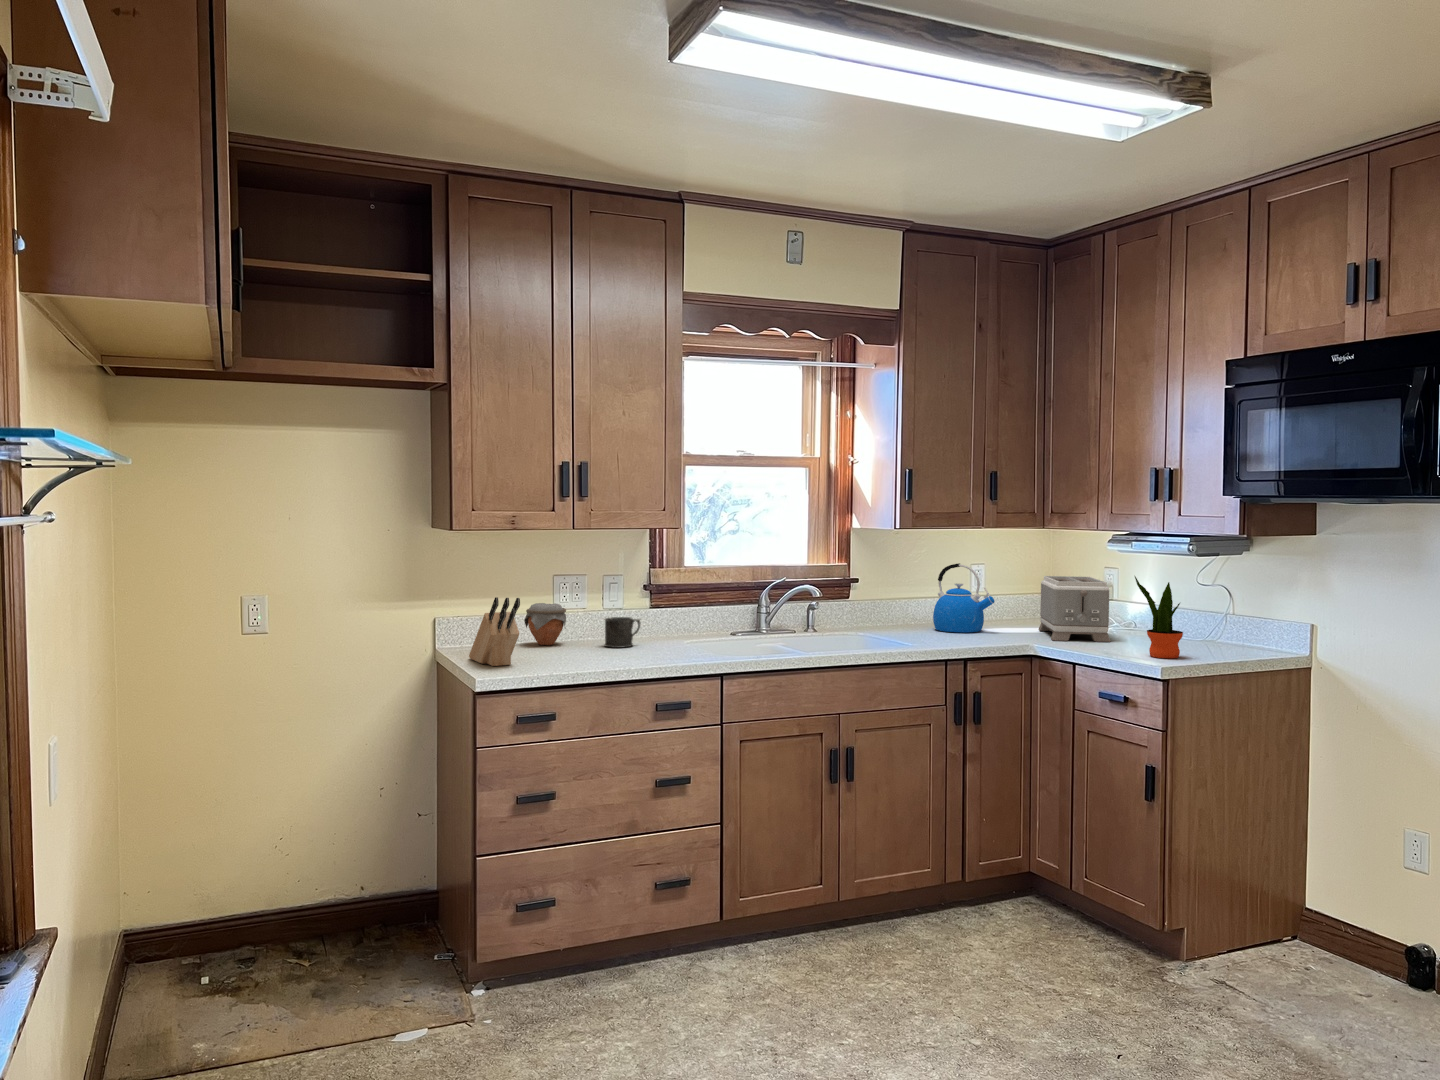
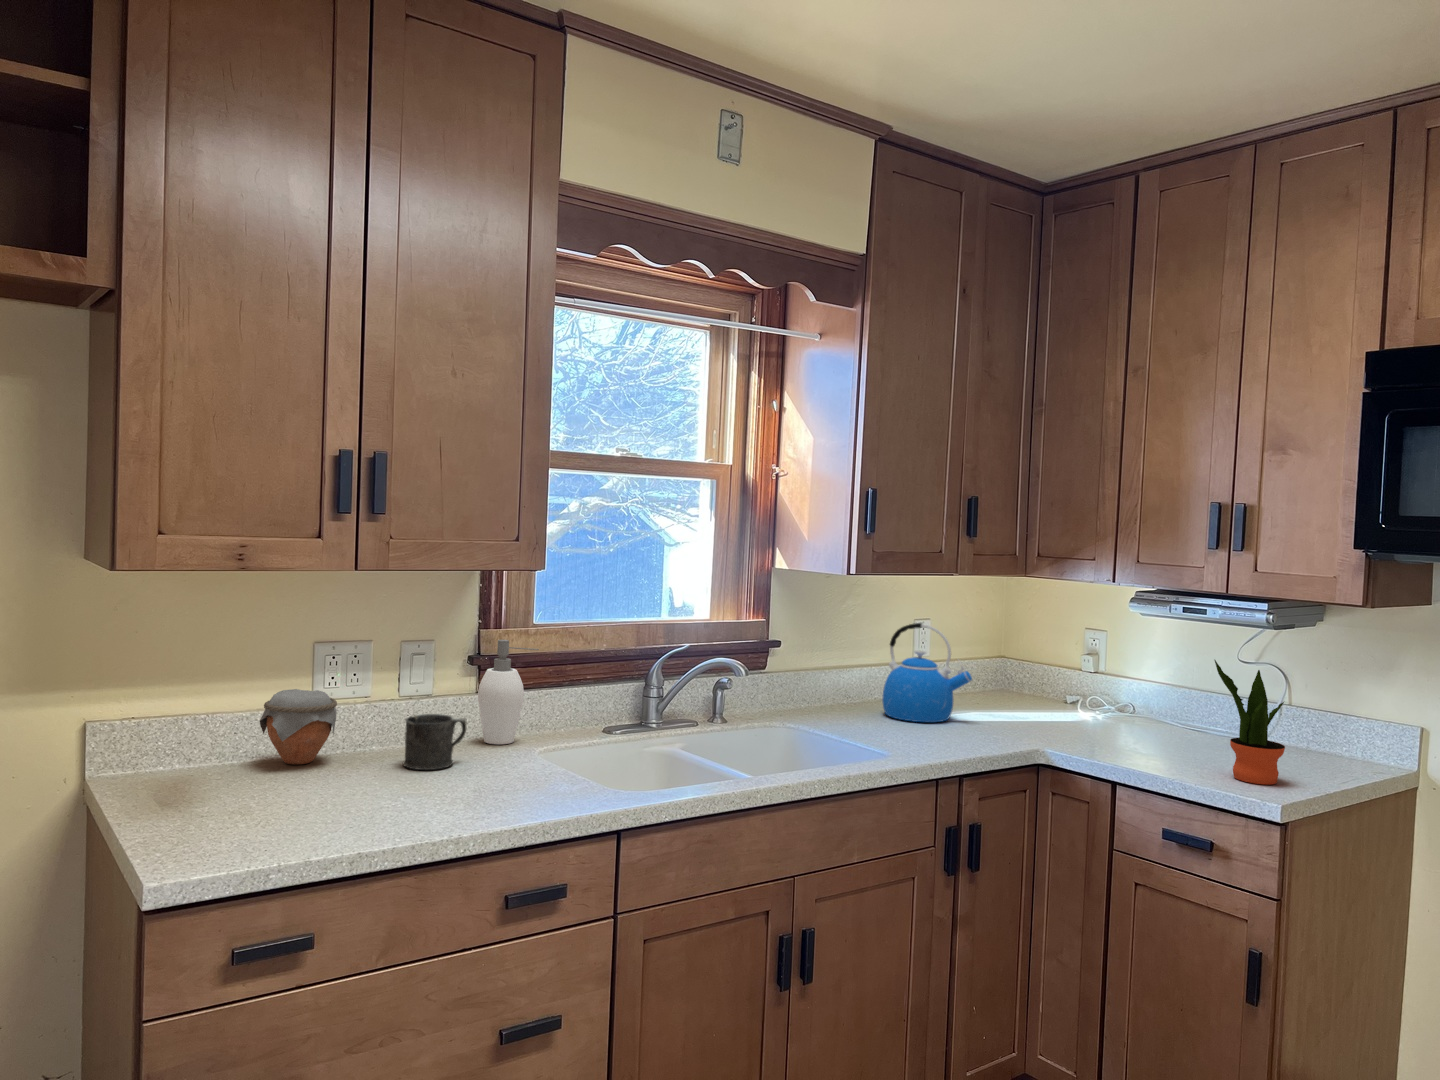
soap dispenser: none [650,575,685,639] -> present [478,640,539,744]
toaster: present [1039,576,1110,642] -> none [1019,642,1140,743]
knife block: present [469,597,520,666] -> none [142,708,247,840]

